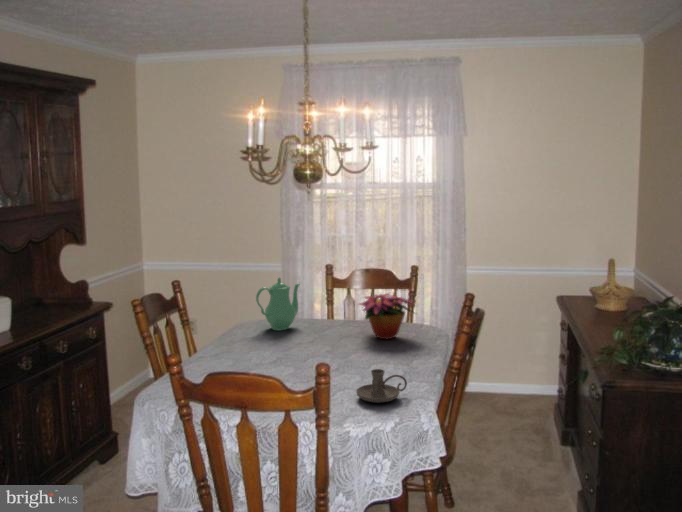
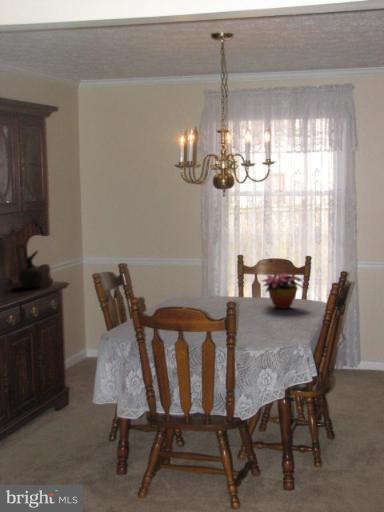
ceramic jug: none [41,257,79,313] -> present [16,245,44,288]
teapot: present [256,278,300,330] -> none [182,261,216,303]
candle holder: present [356,369,407,403] -> none [255,318,291,339]

